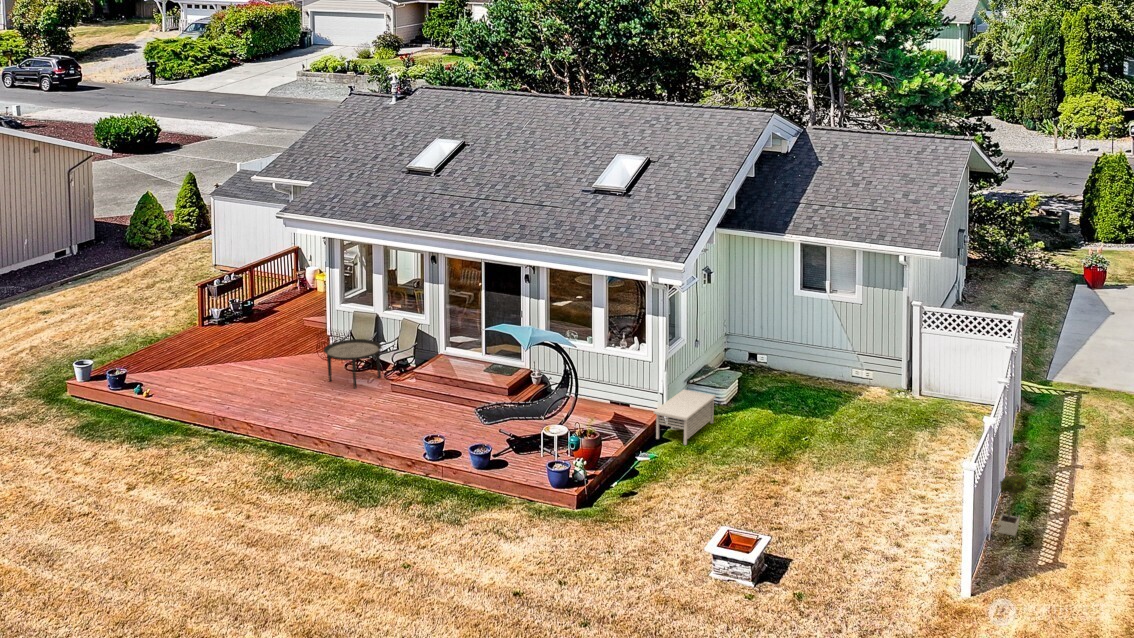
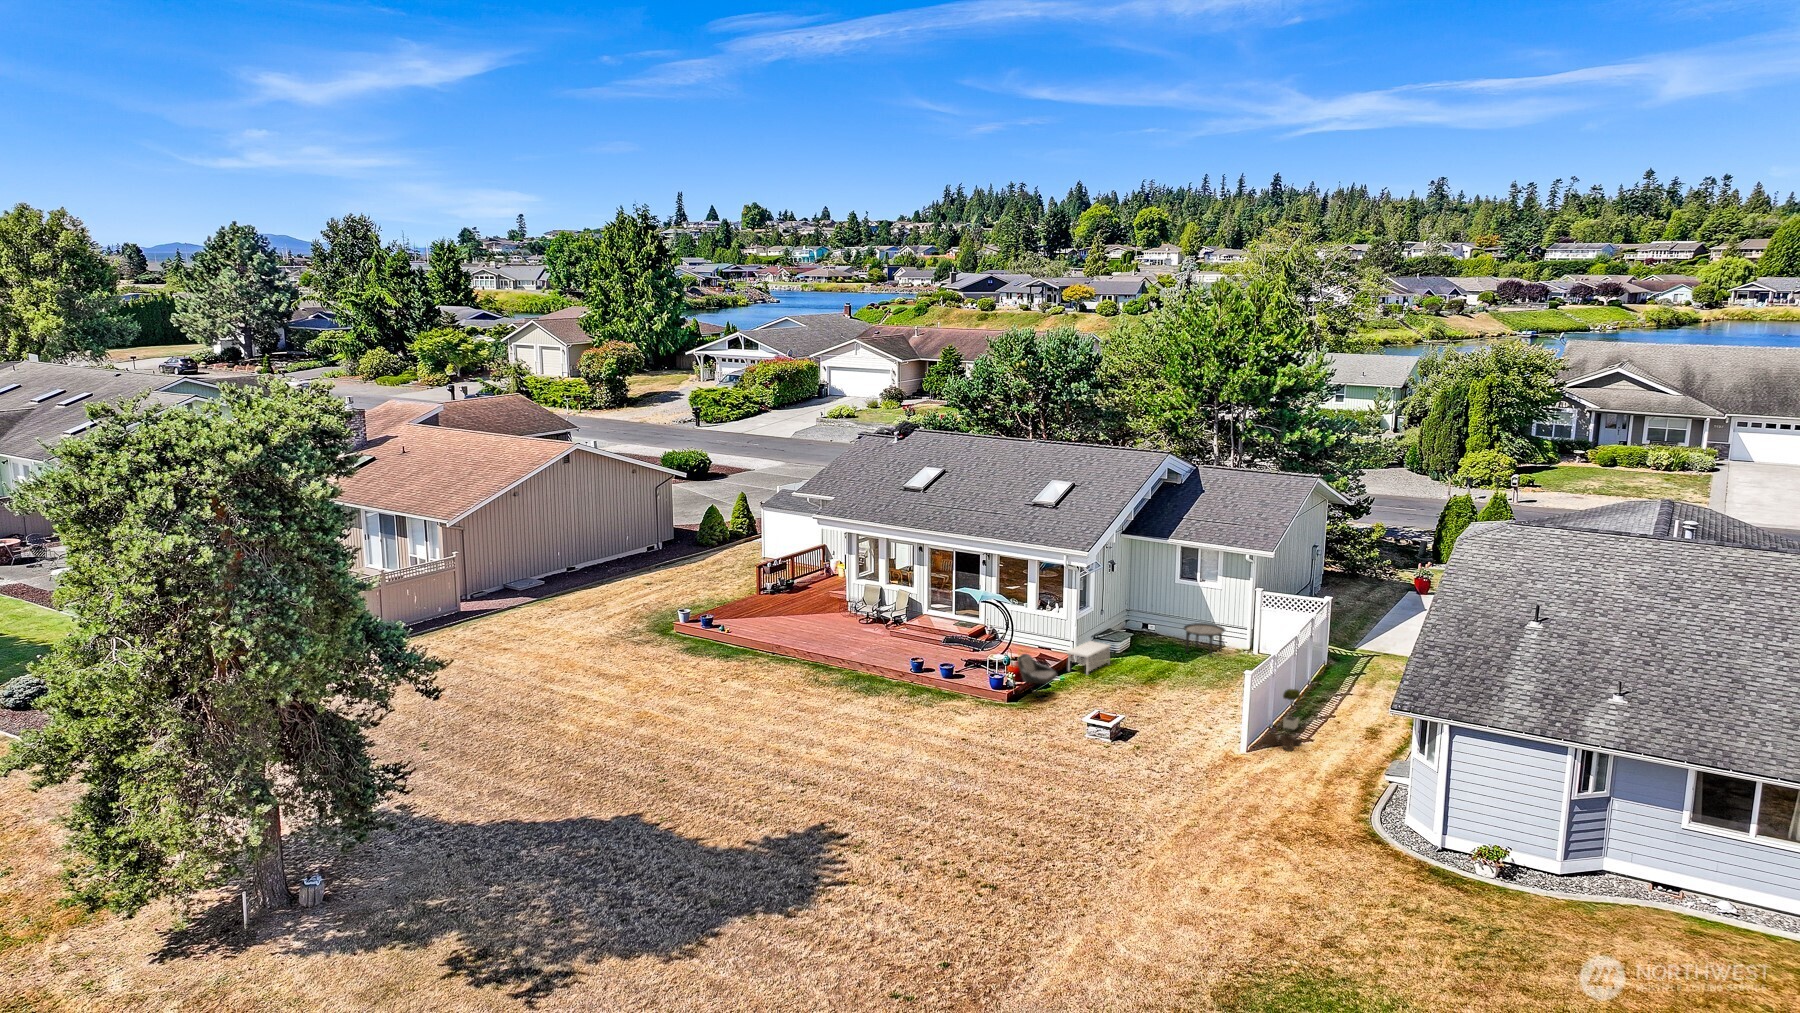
round table: present [324,339,382,388] -> present [1184,623,1225,657]
lounge chair: none [589,427,649,500] -> present [1018,654,1057,697]
woven basket: none [983,550,1040,582] -> present [1264,732,1302,751]

